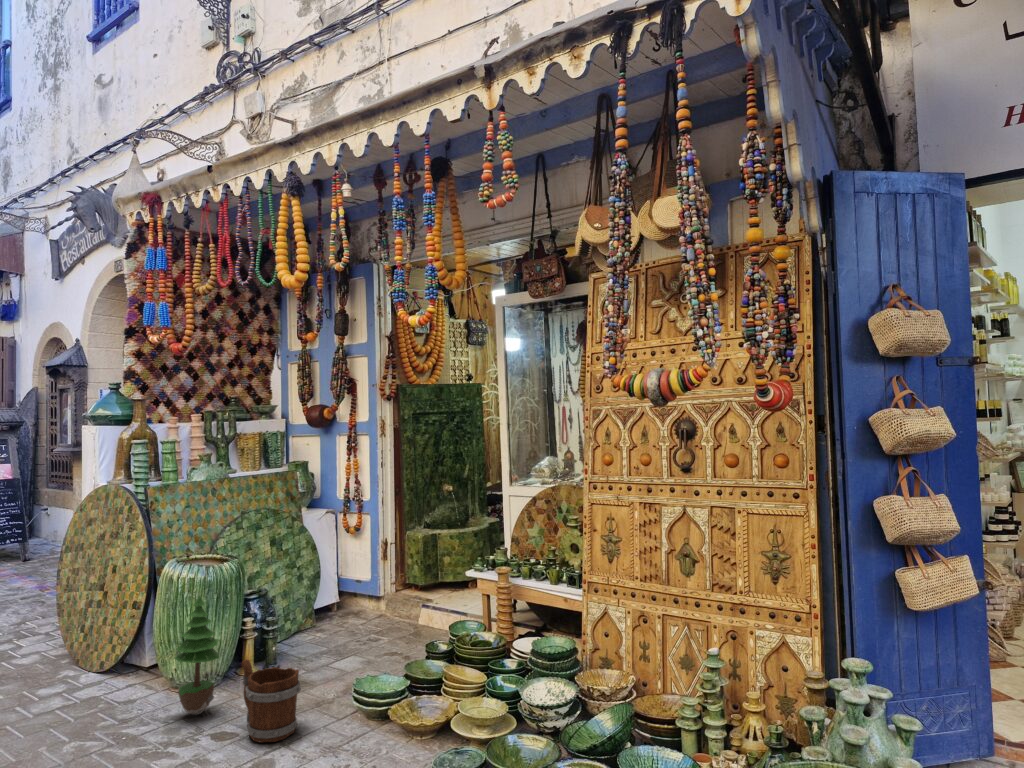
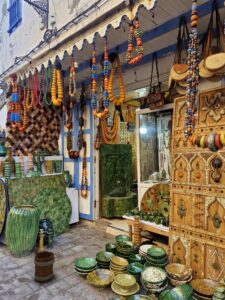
potted tree: present [175,596,219,715] -> none [11,221,28,266]

